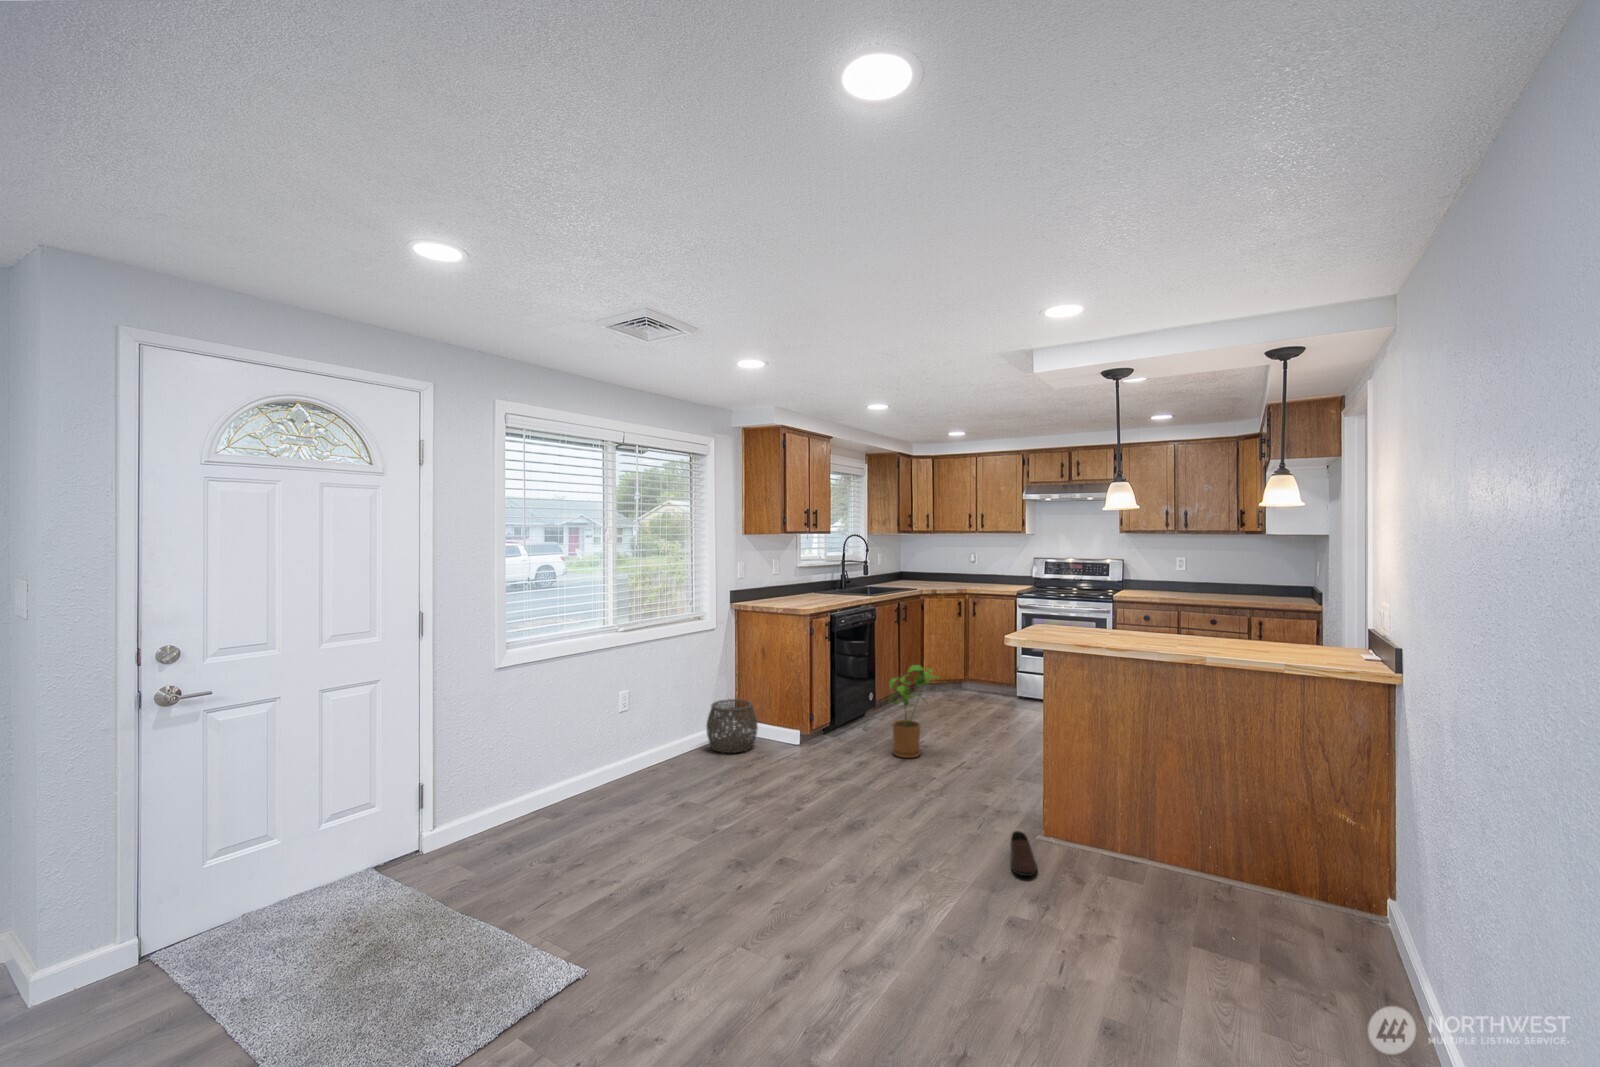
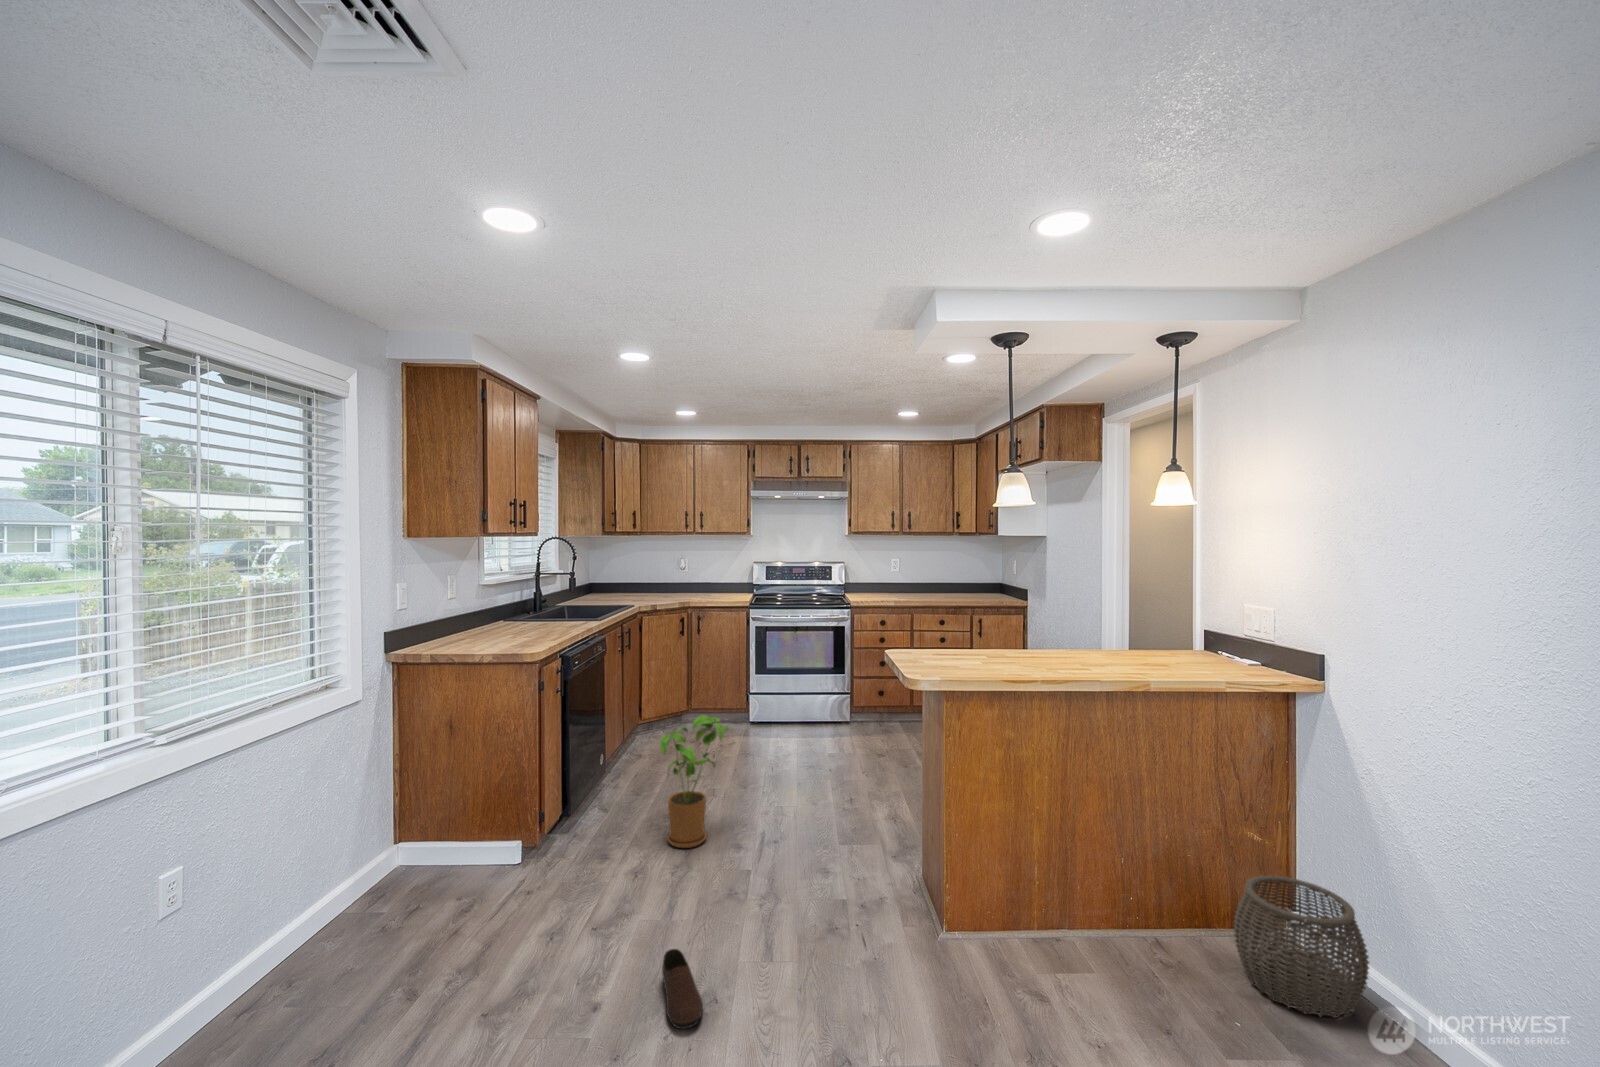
woven basket: present [707,699,758,753] -> present [1234,876,1369,1018]
shoe: present [1010,831,1037,876] -> present [662,949,703,1029]

